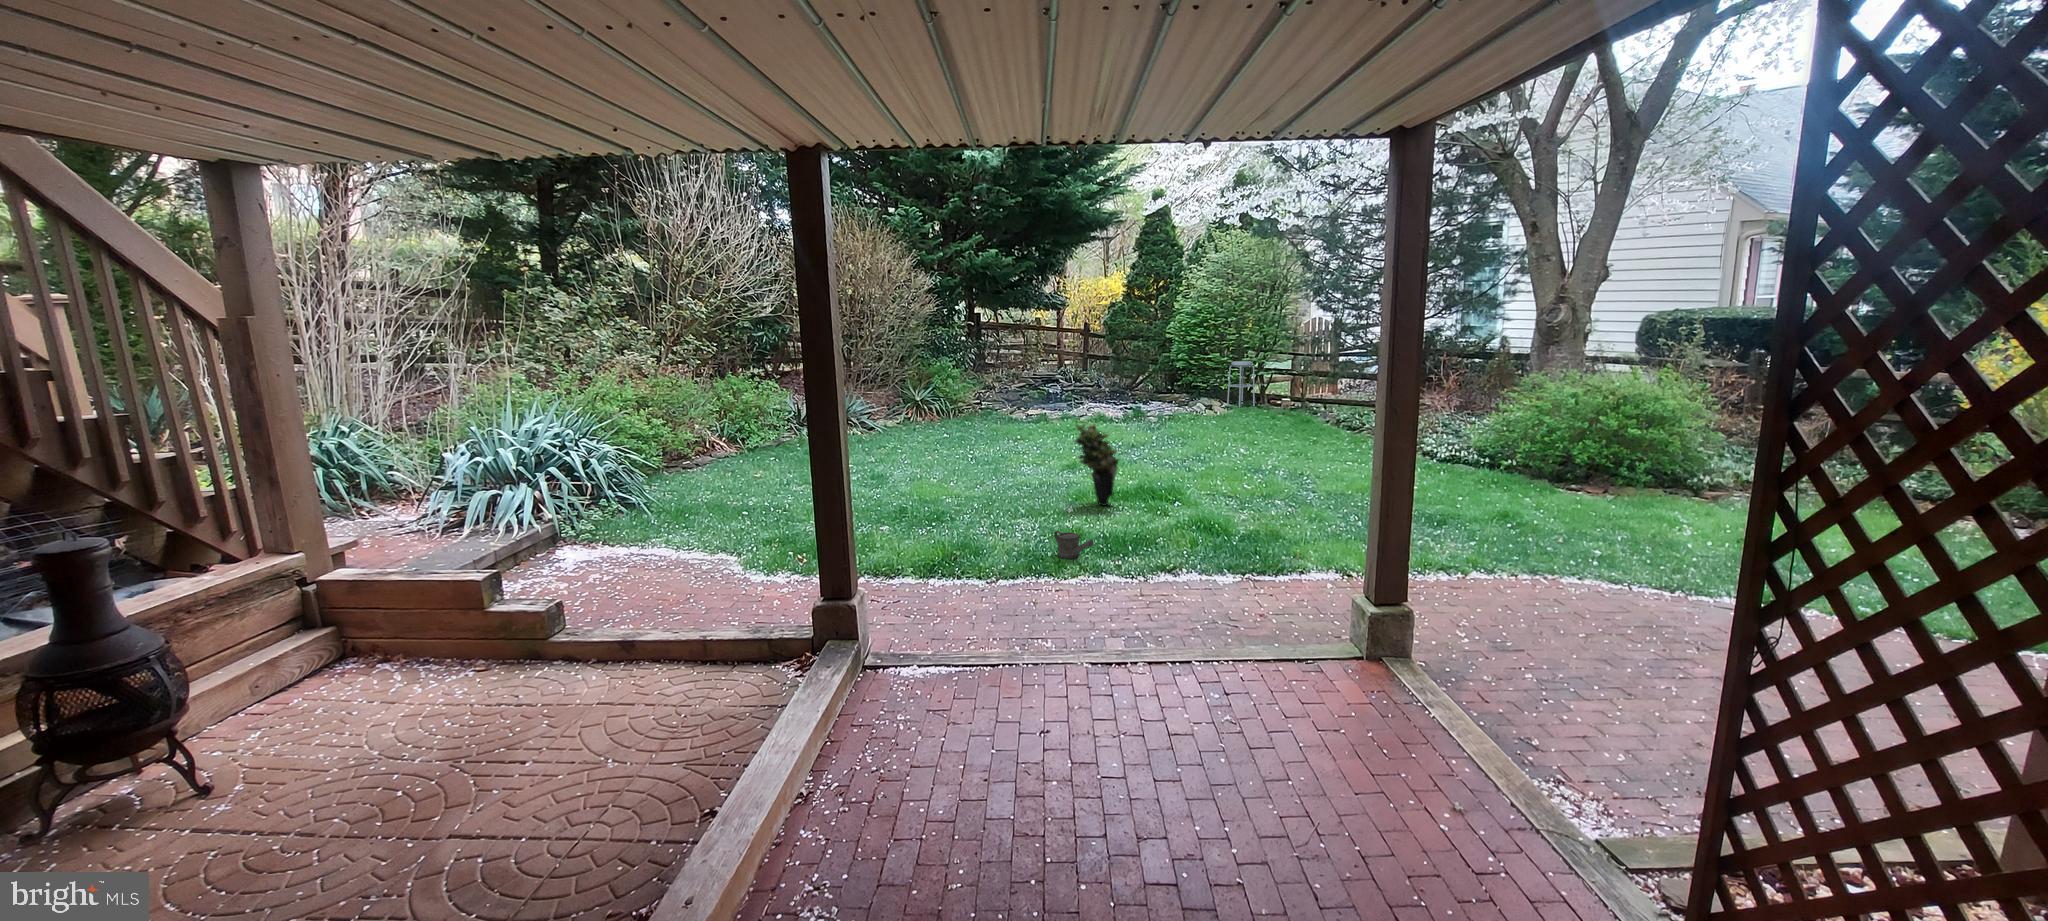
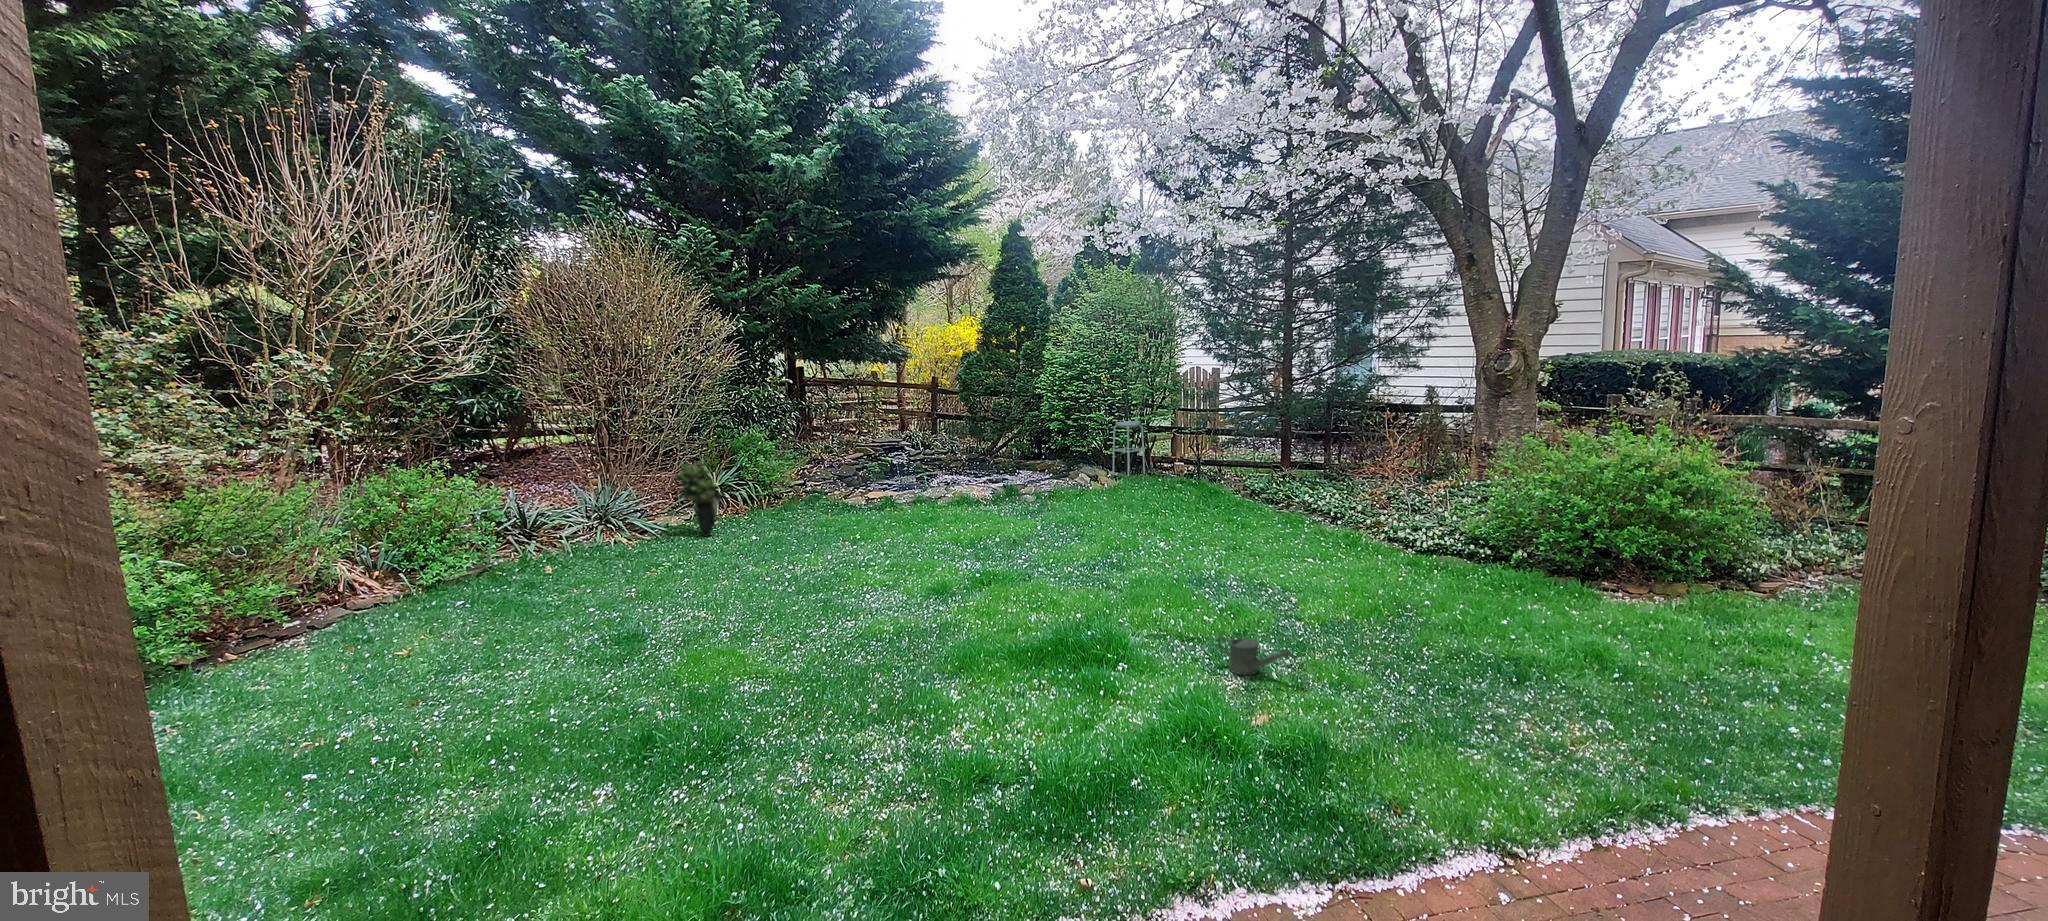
potted plant: present [1075,423,1119,506] -> present [675,461,722,536]
watering can: present [1054,531,1094,559] -> present [1217,637,1290,675]

